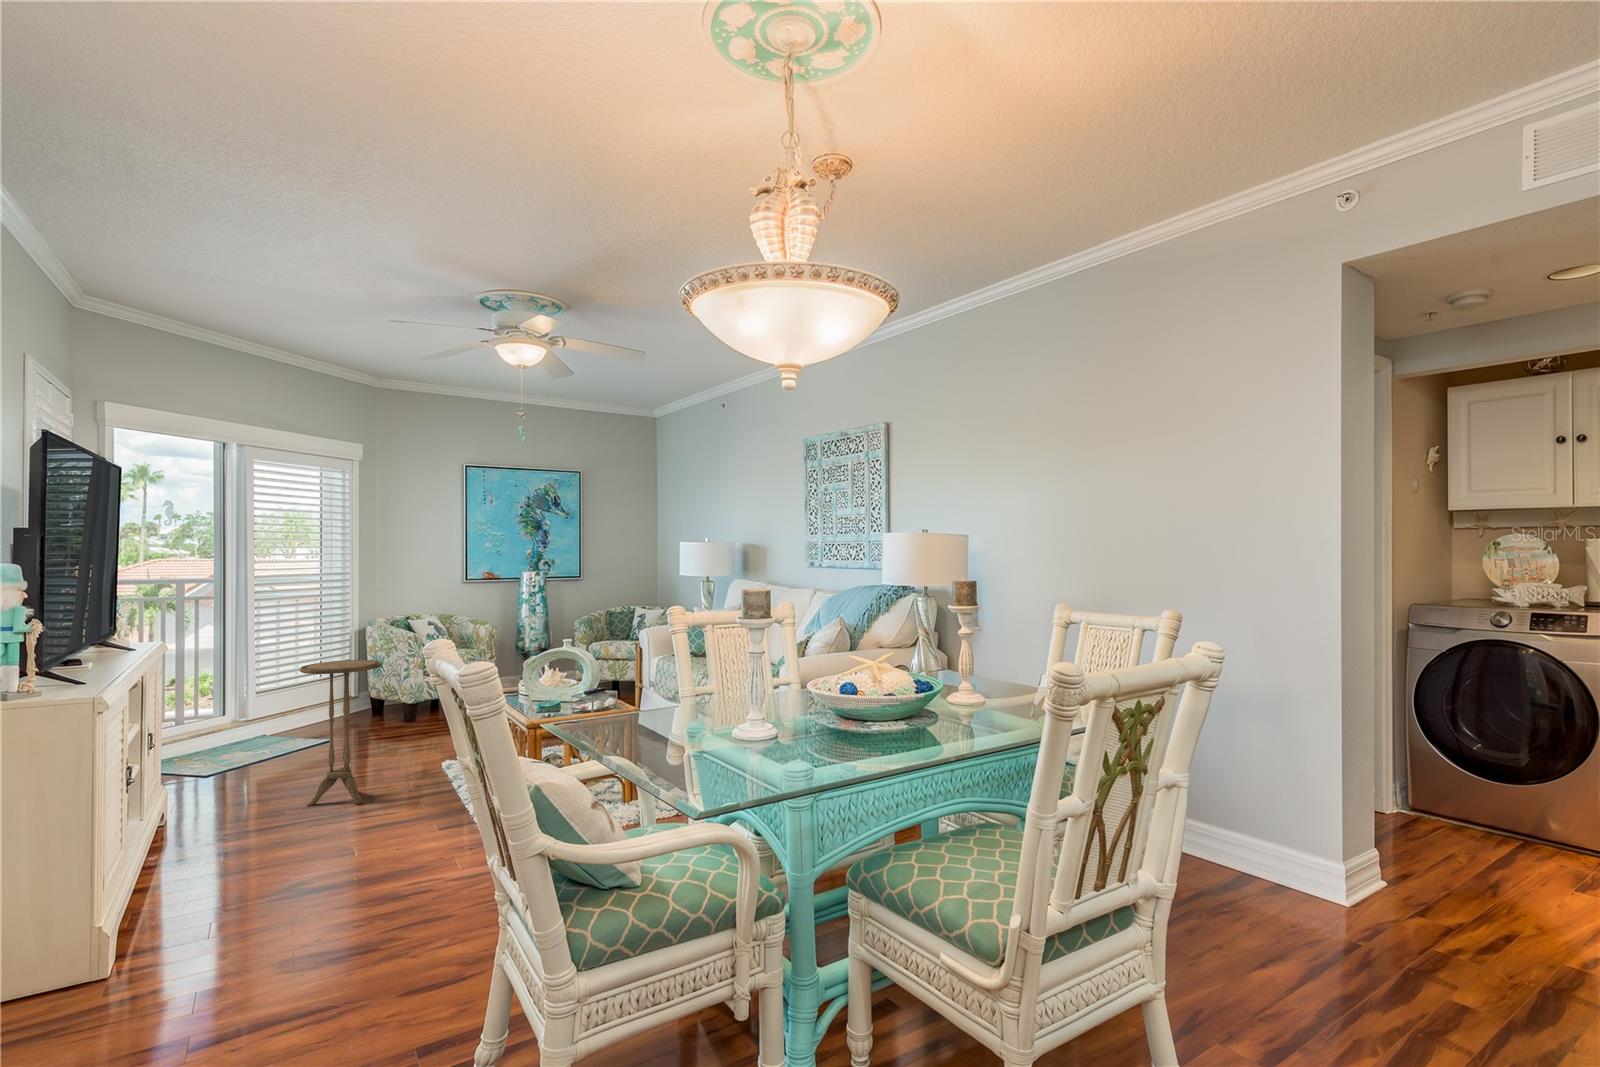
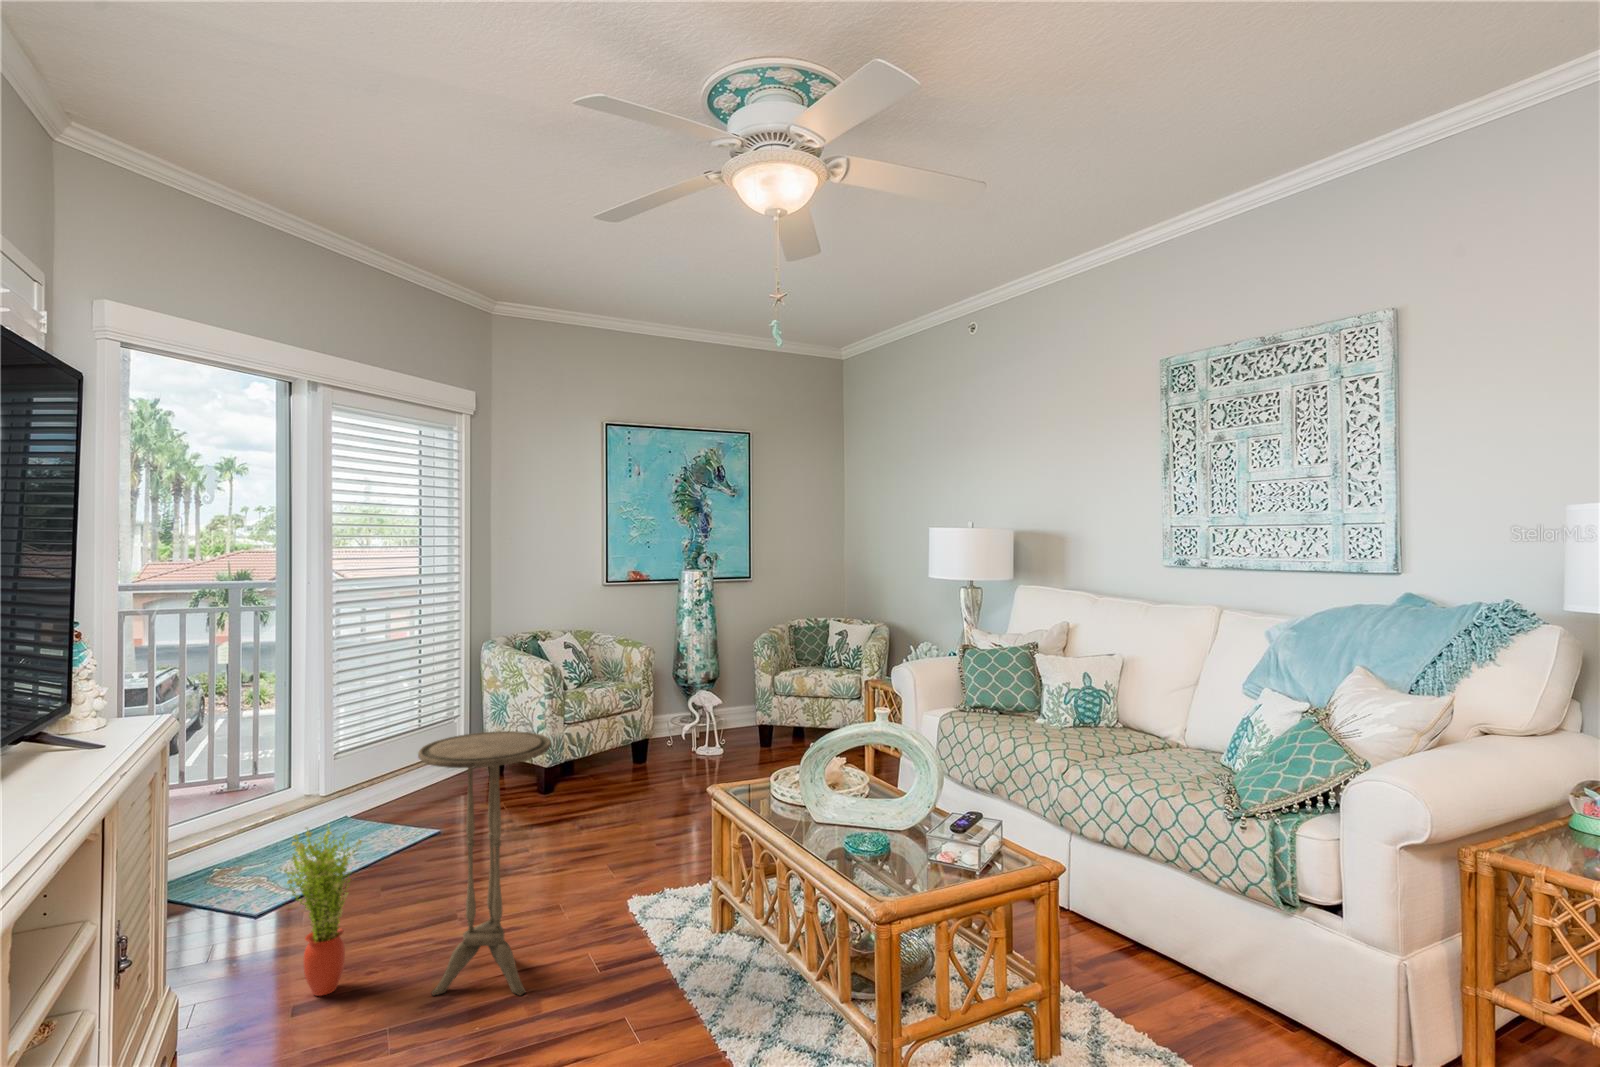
potted plant: none [219,711,267,808] -> present [285,827,362,996]

